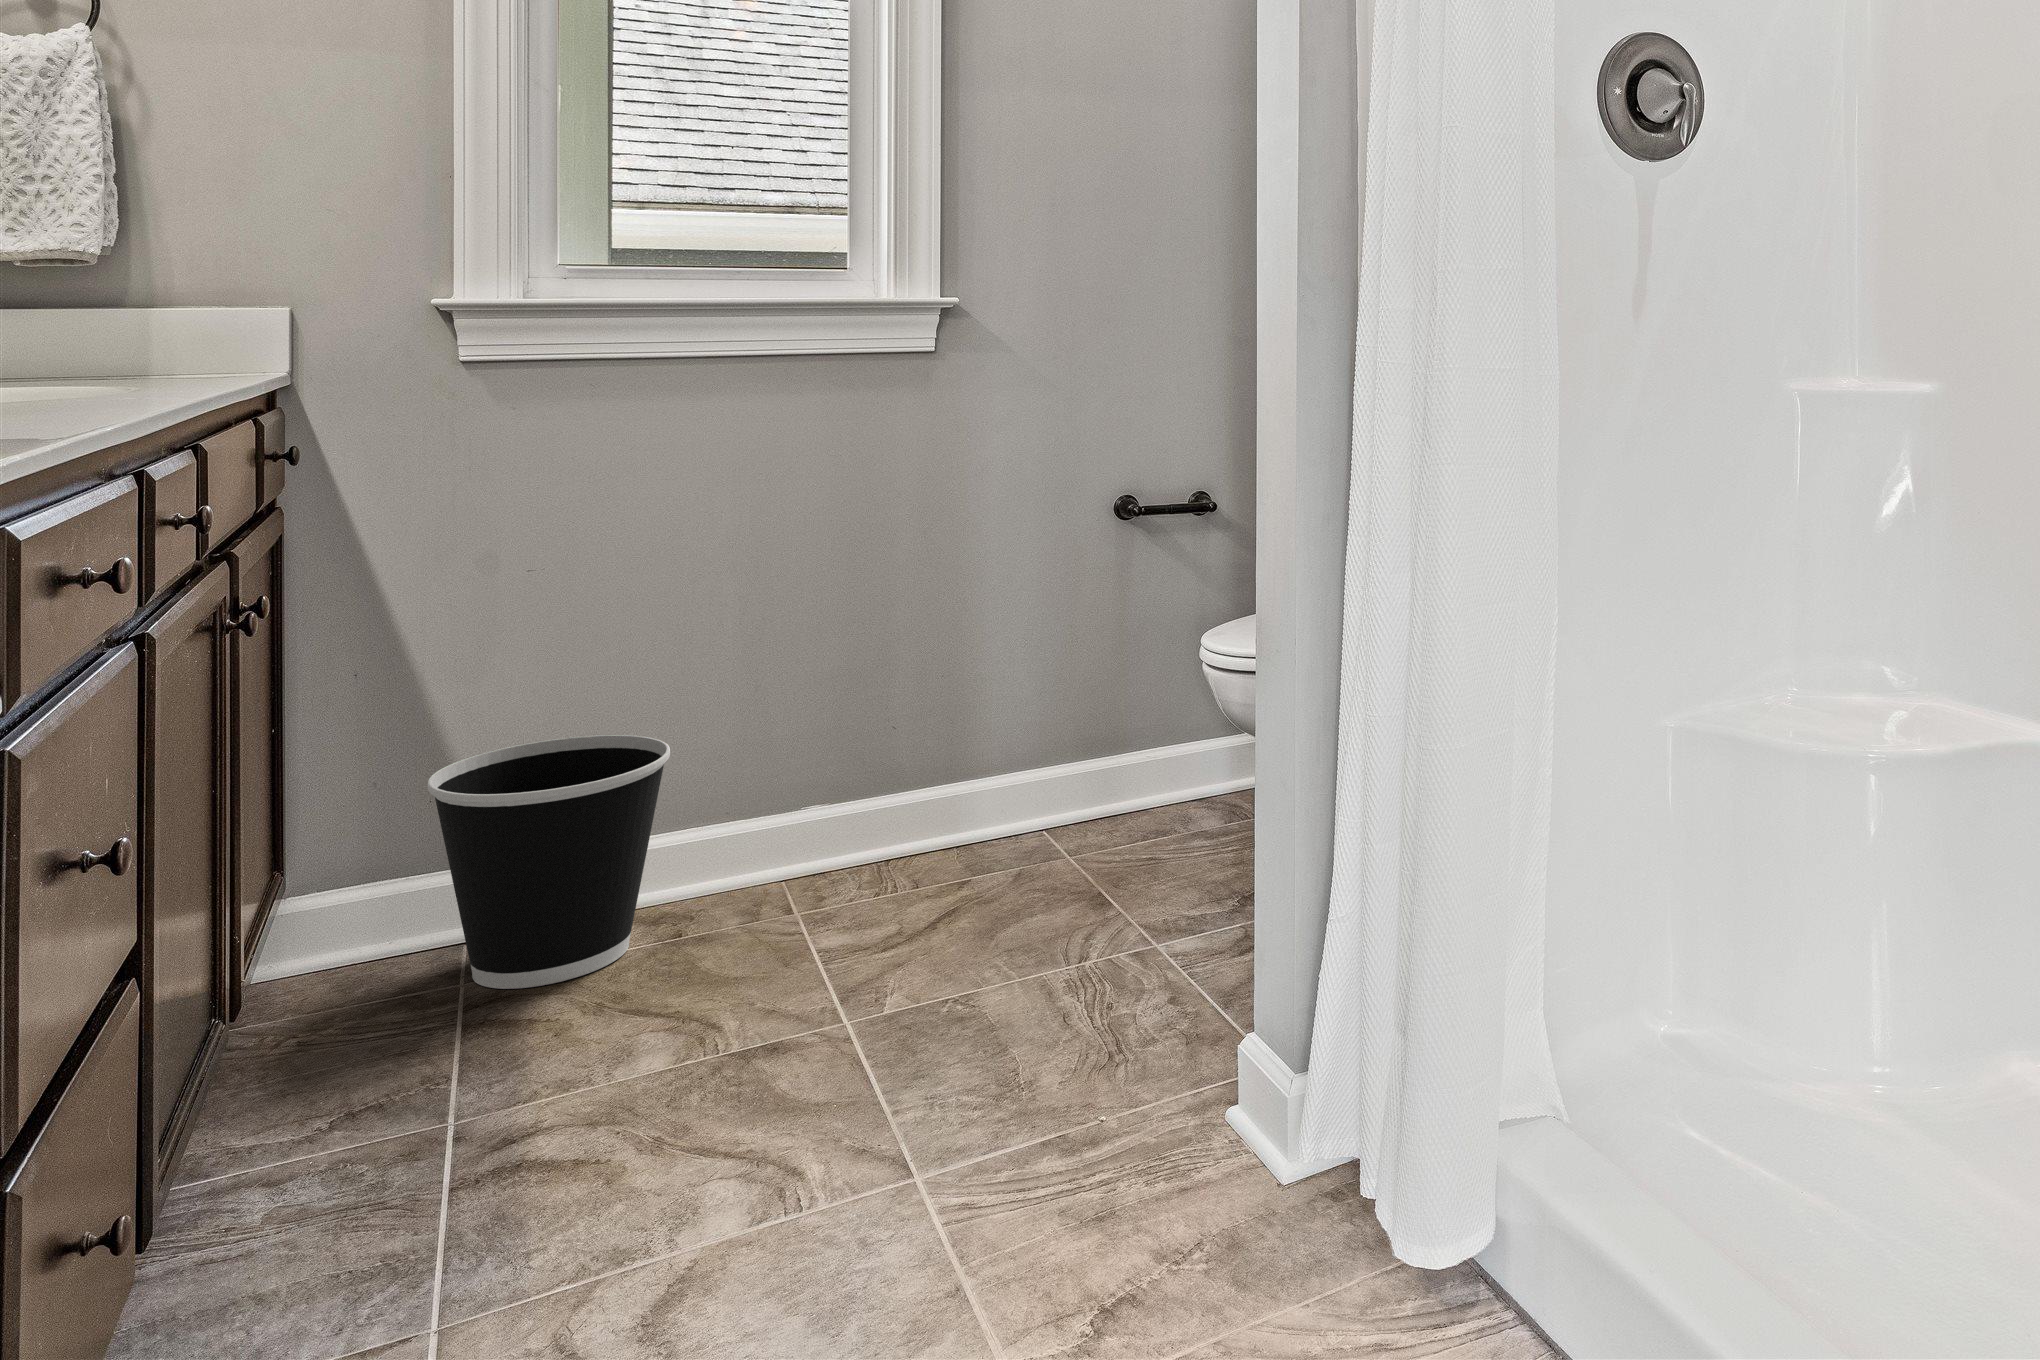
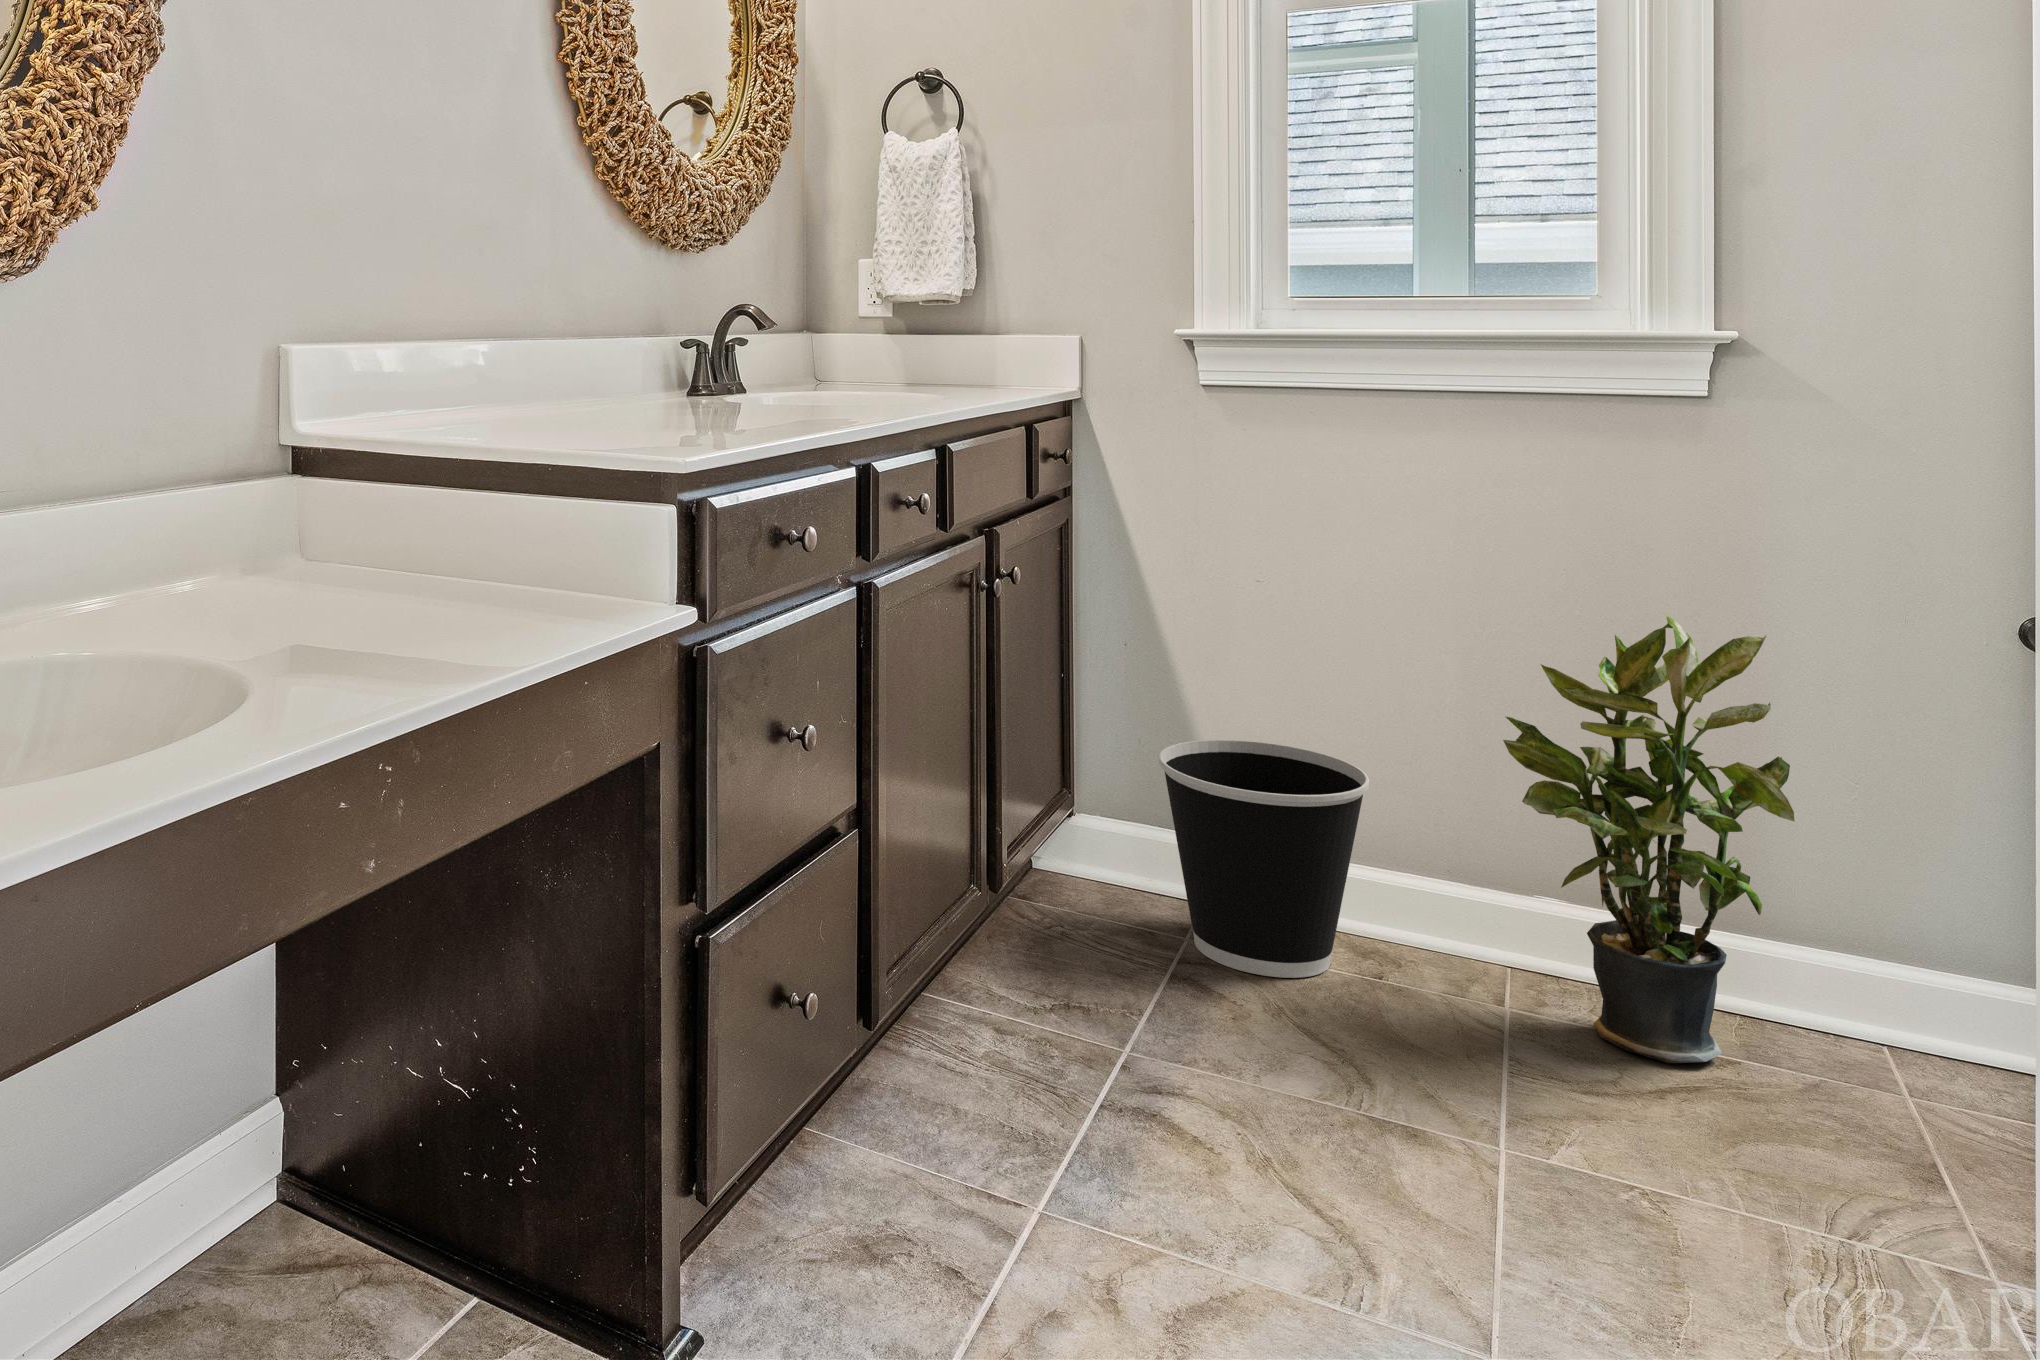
potted plant: none [796,540,1007,906] -> present [1503,614,1794,1063]

